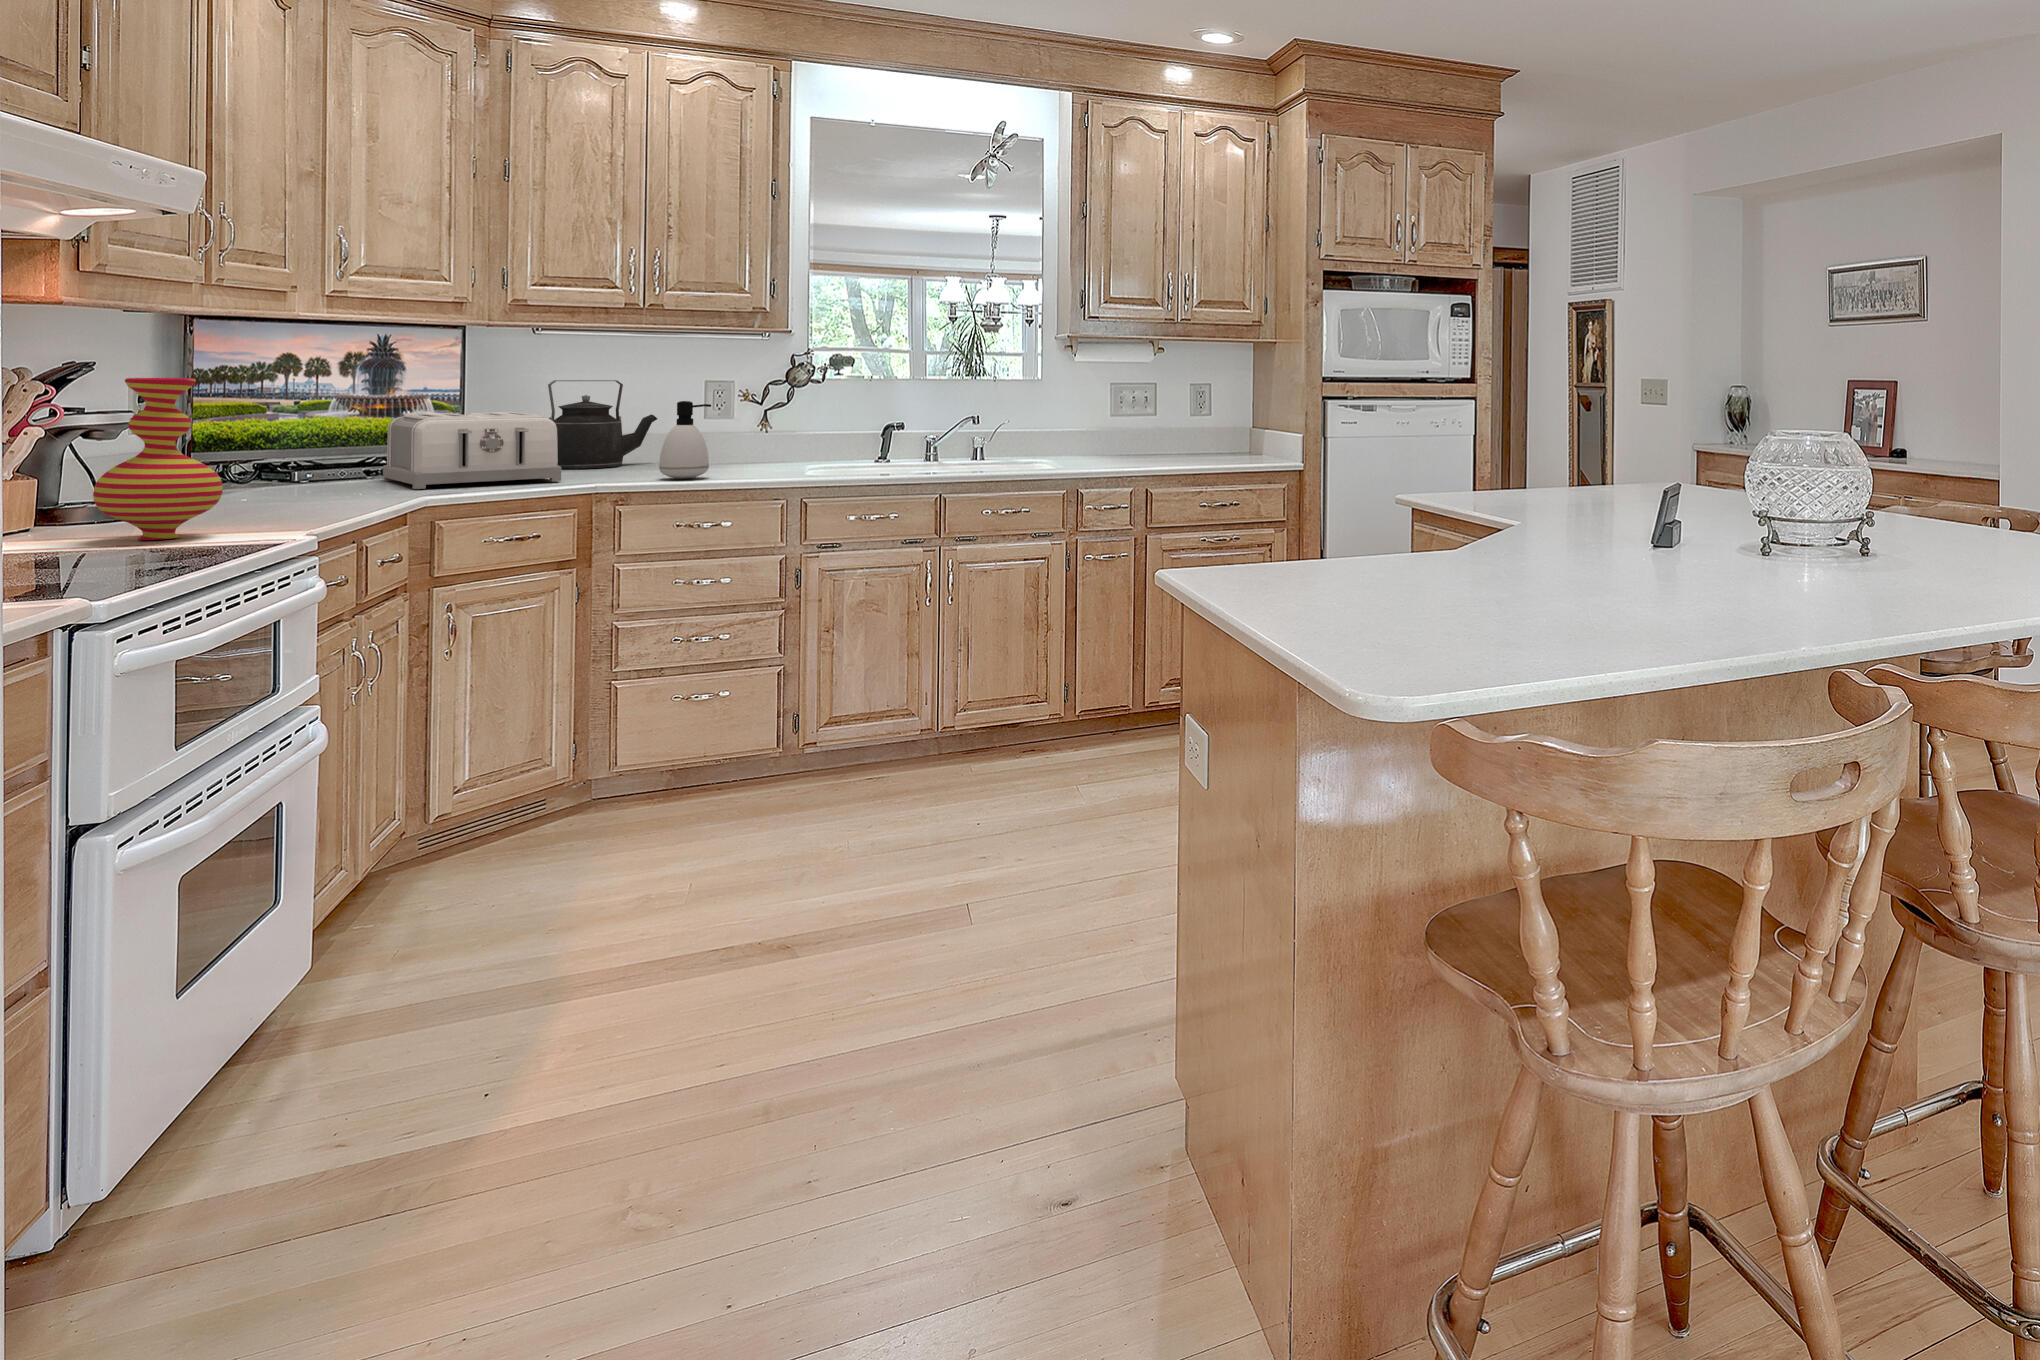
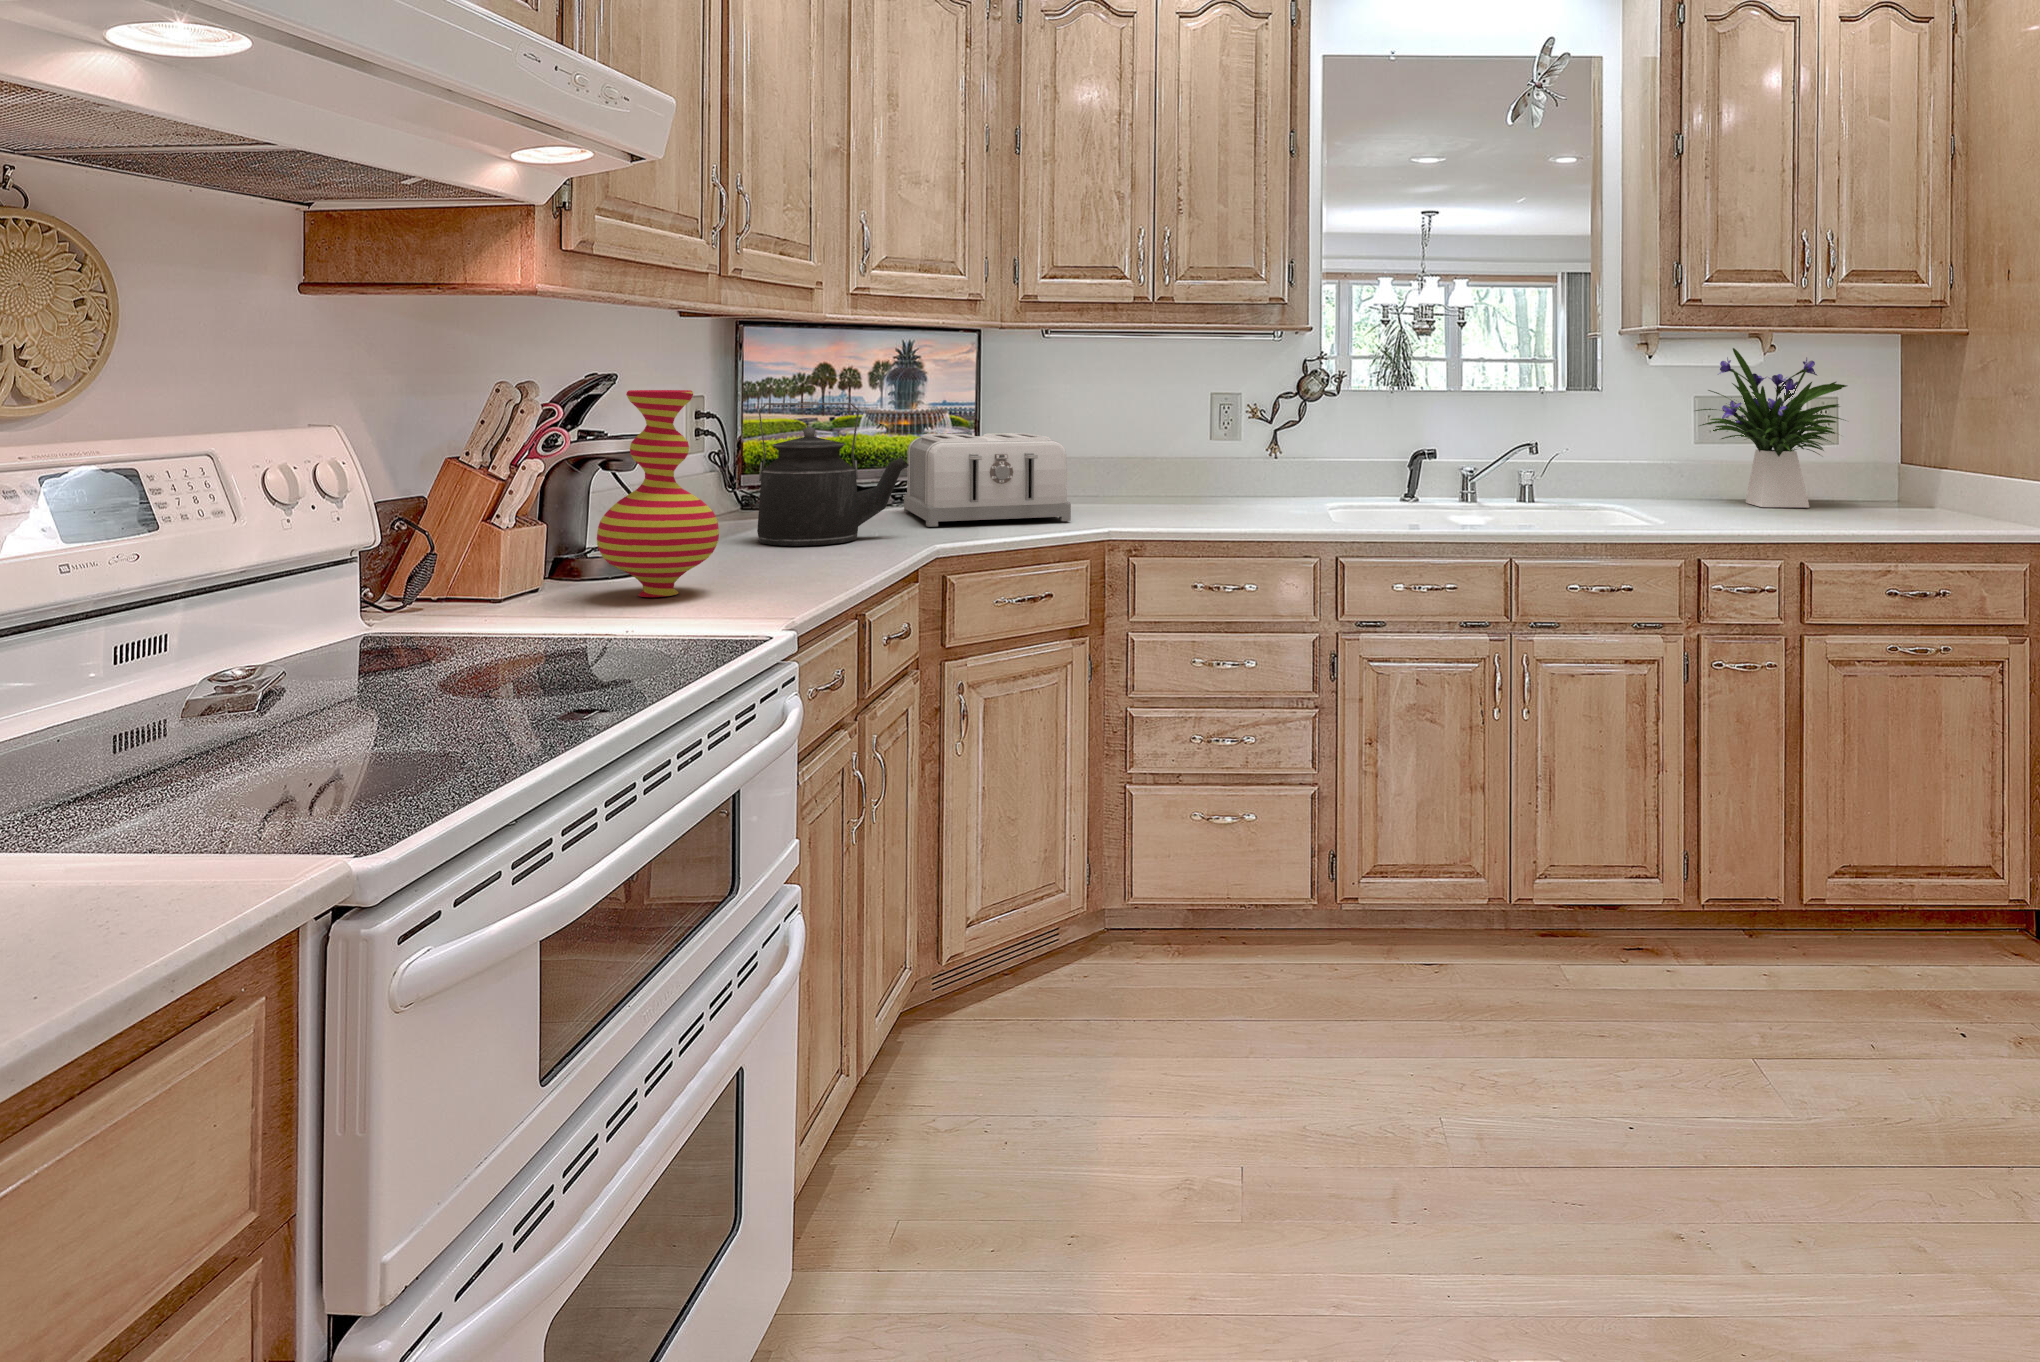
flower arrangement: none [1100,349,1204,457] -> present [1696,348,1847,508]
kettle: present [548,380,657,469] -> present [757,403,909,546]
soap dispenser: present [659,401,711,479] -> none [1173,421,1229,522]

